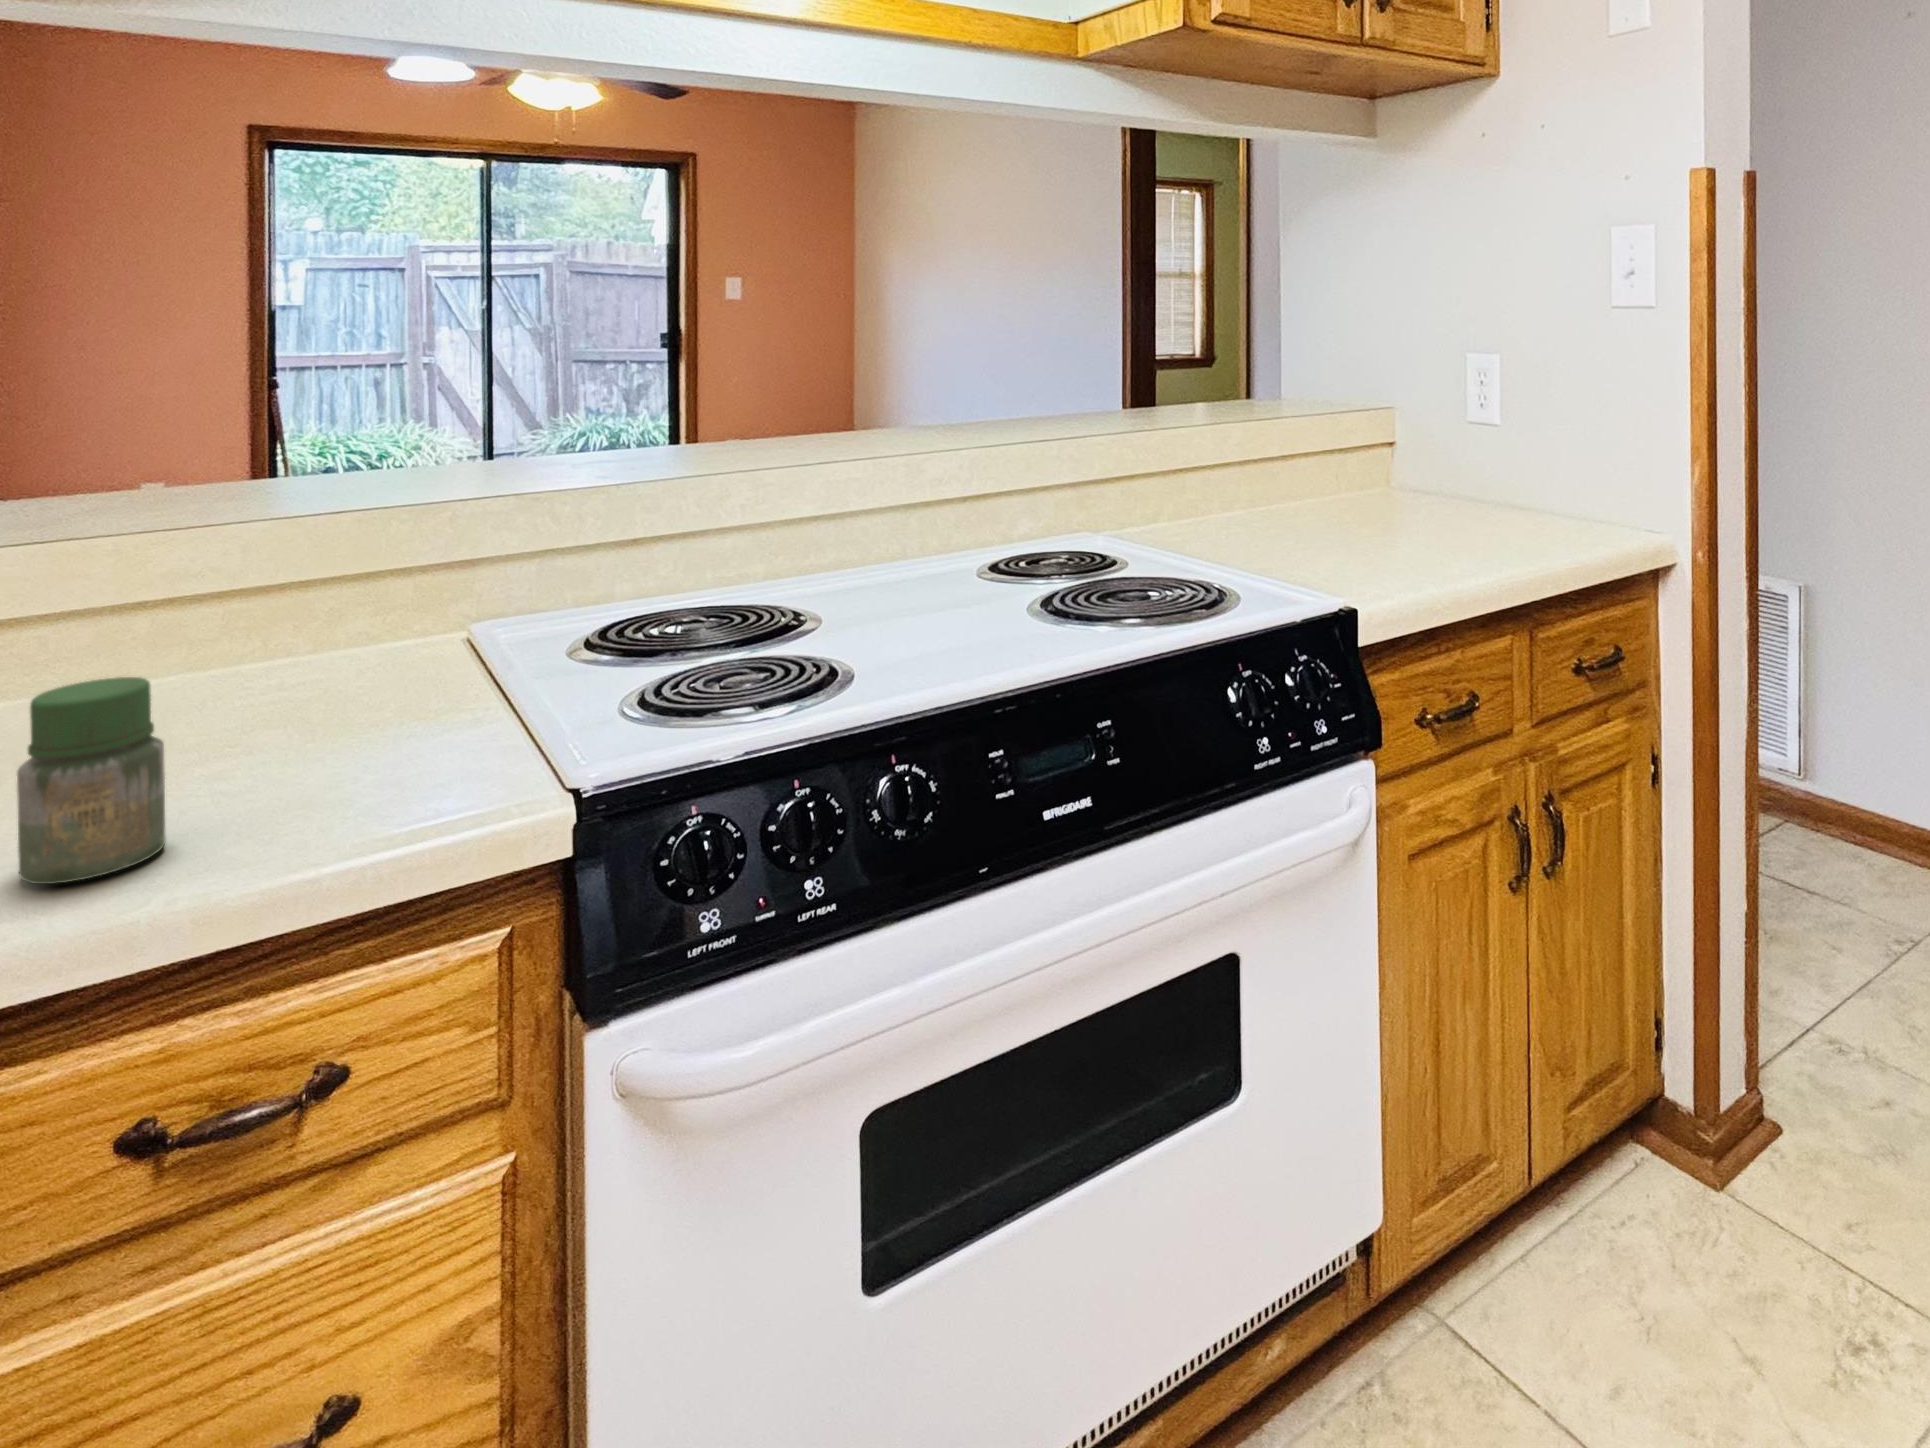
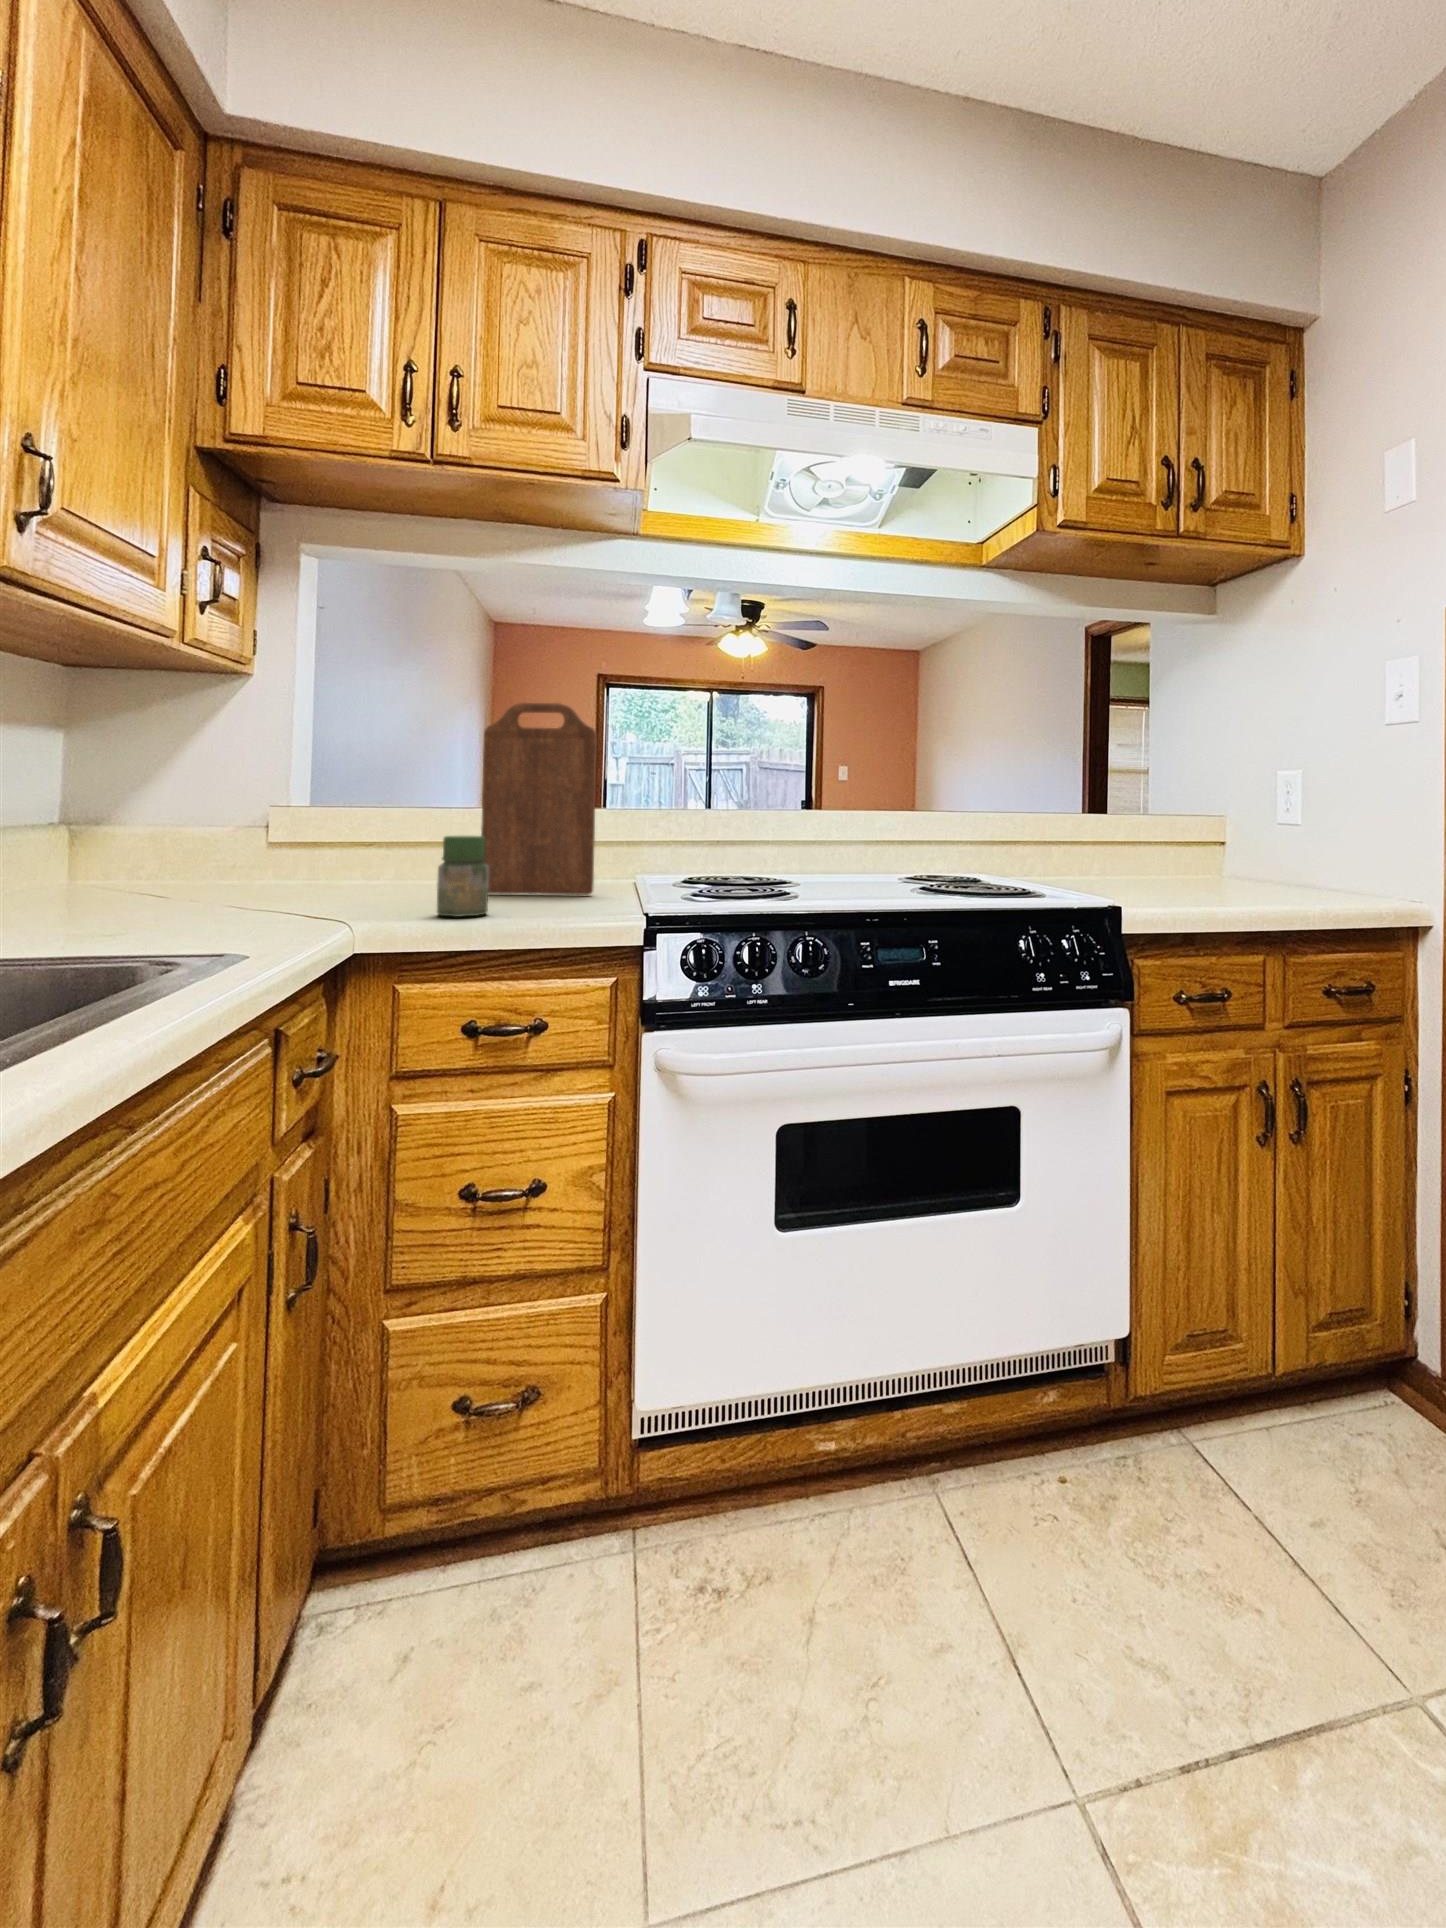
cutting board: none [109,333,403,741] -> present [481,703,597,895]

